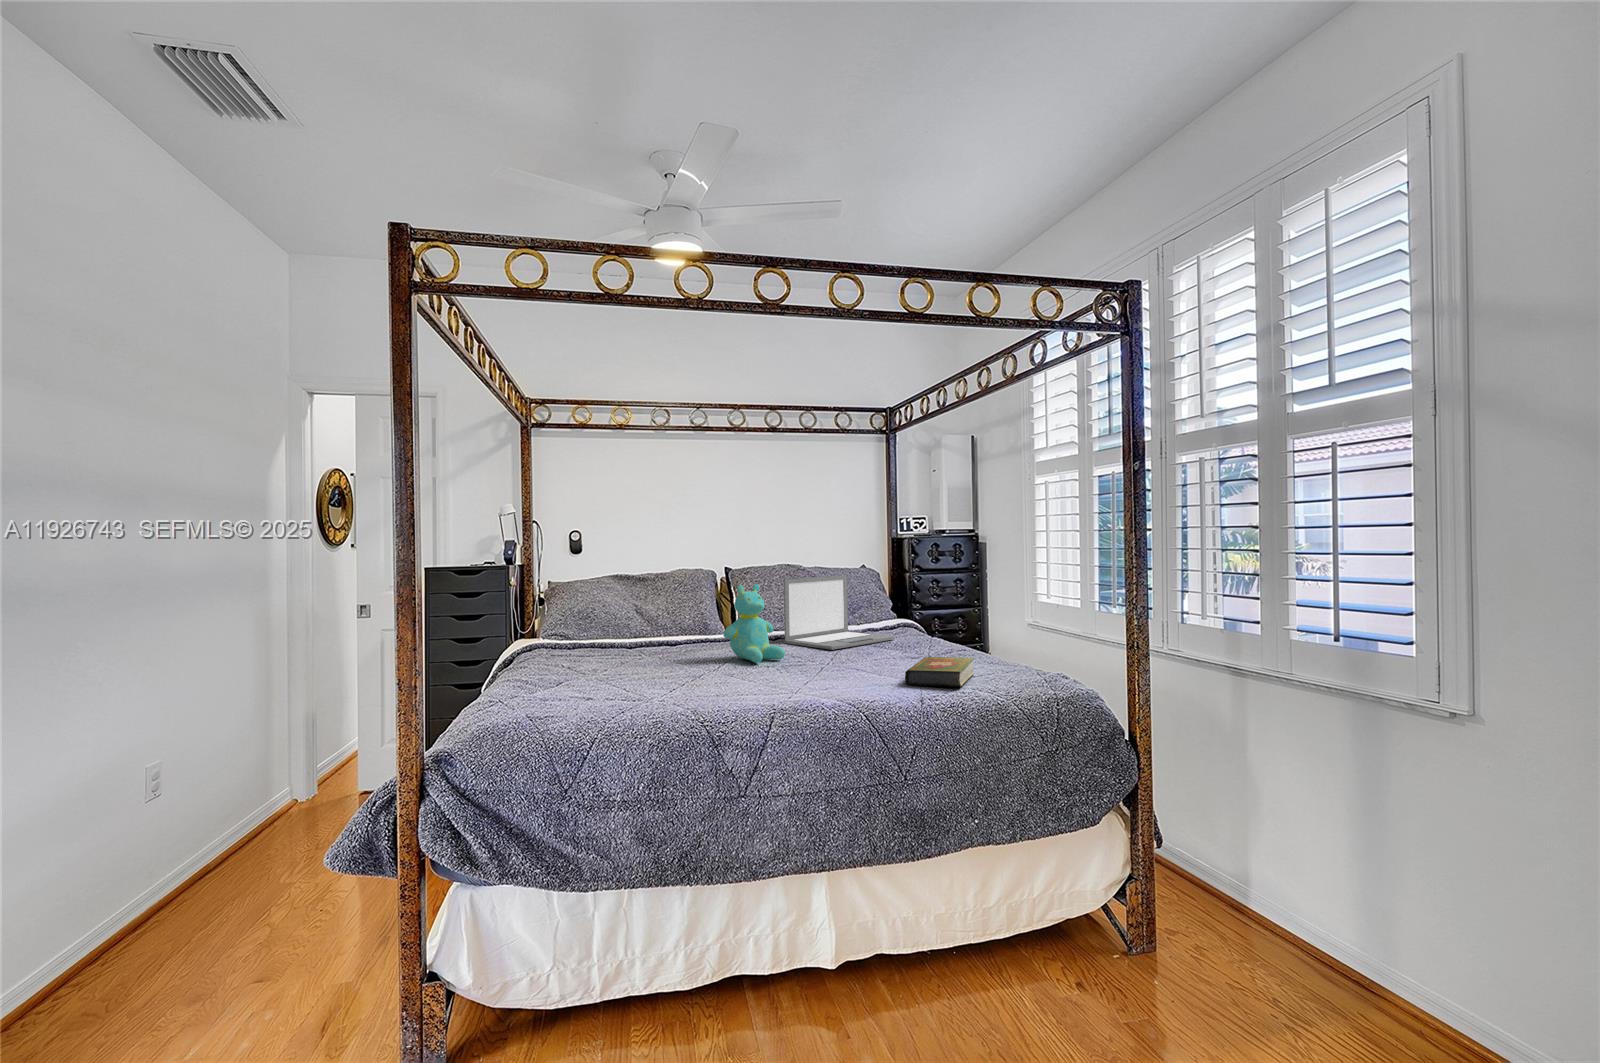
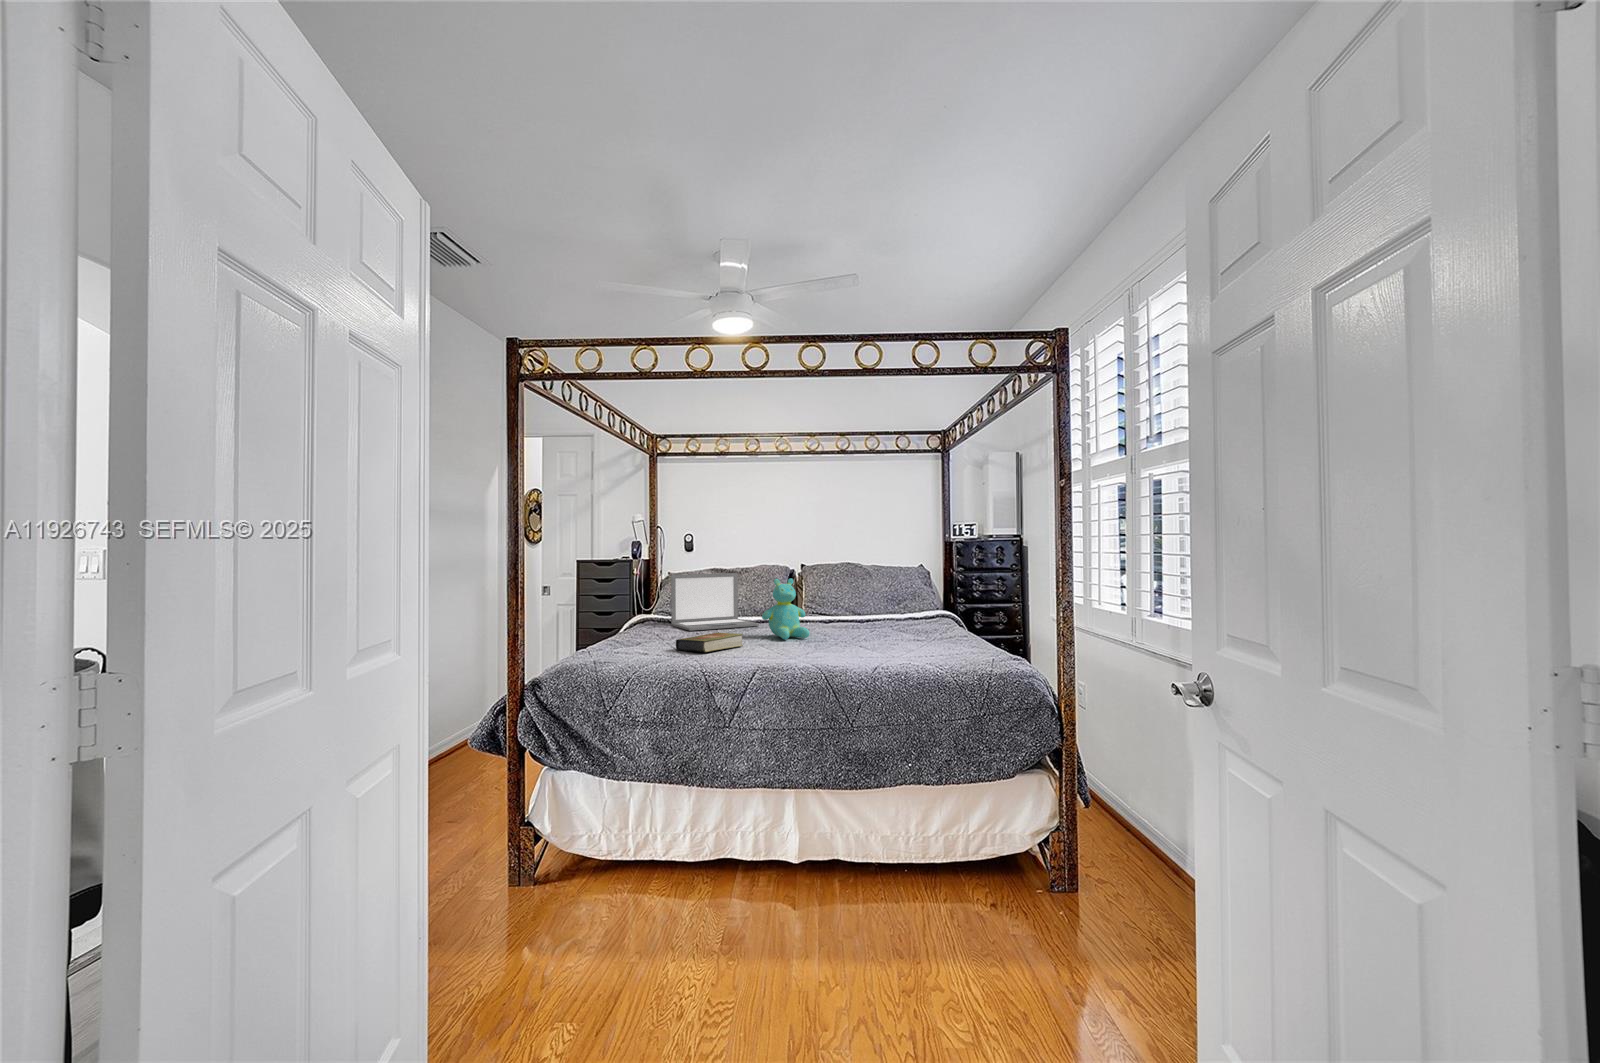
laptop: present [784,575,894,650] -> present [671,573,759,631]
book: present [905,657,974,687] -> present [676,632,743,652]

